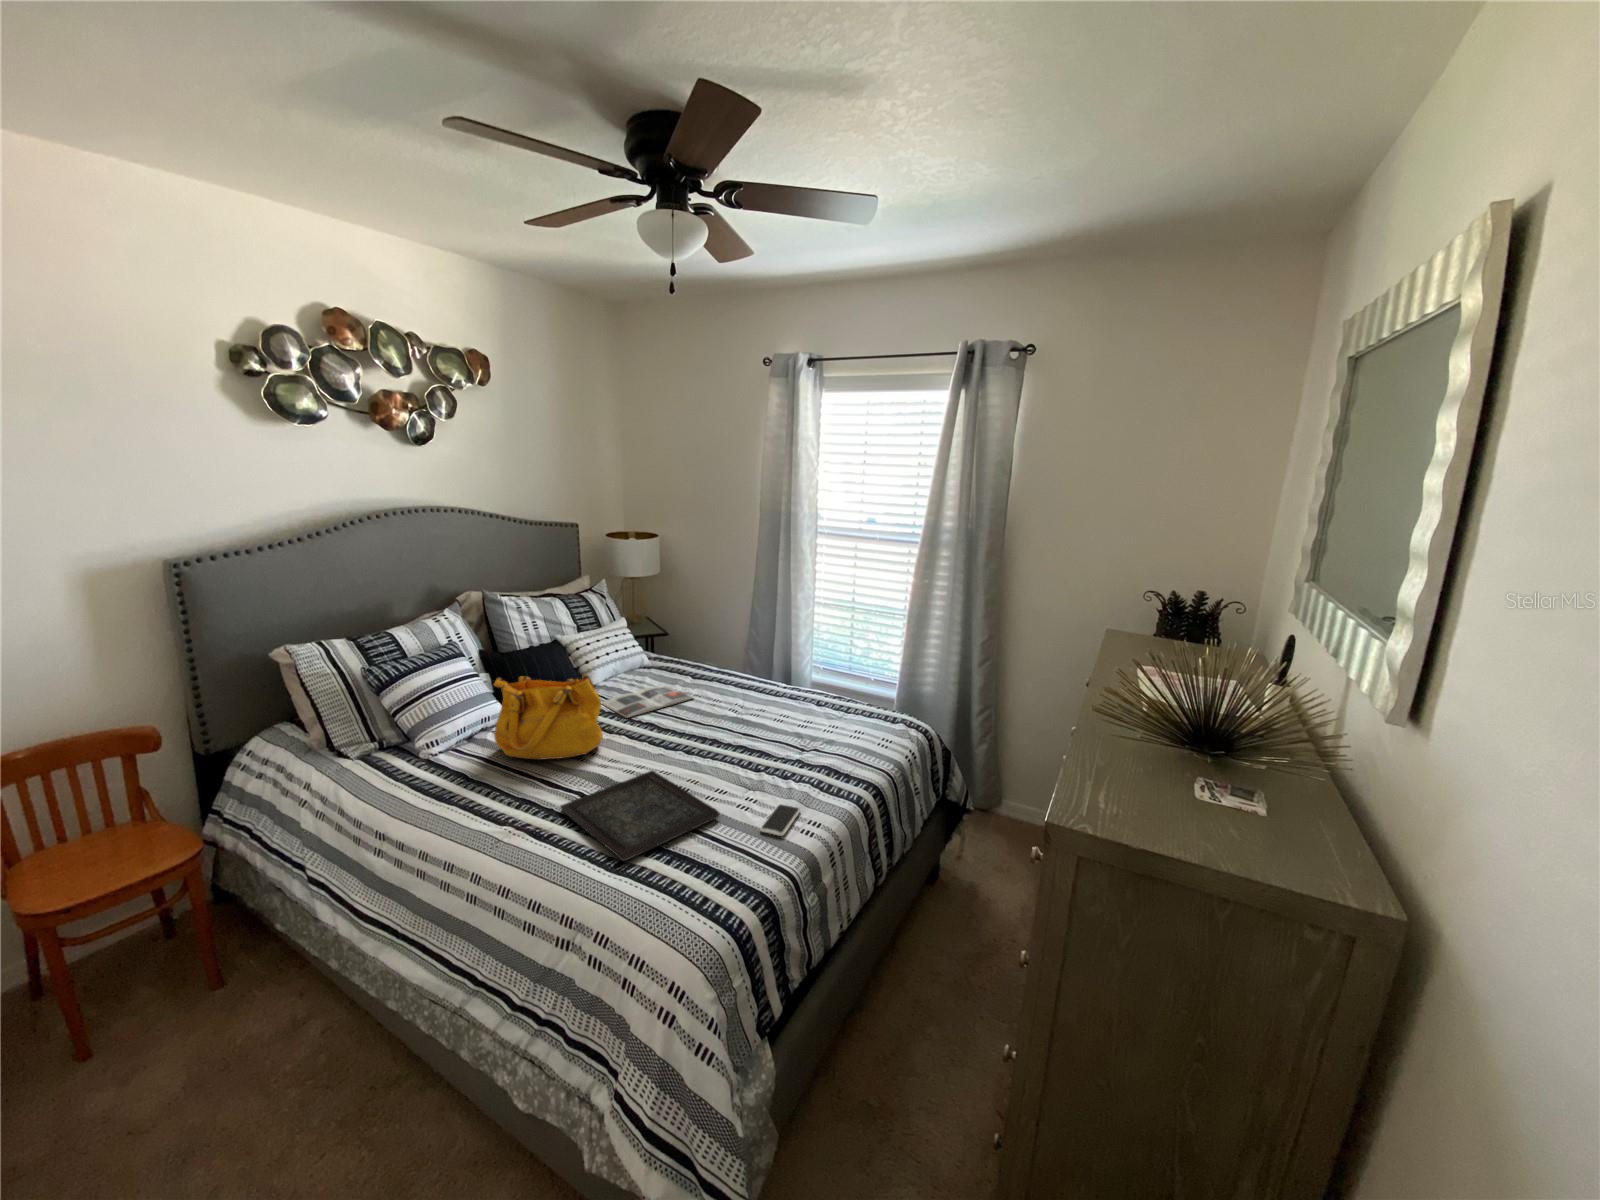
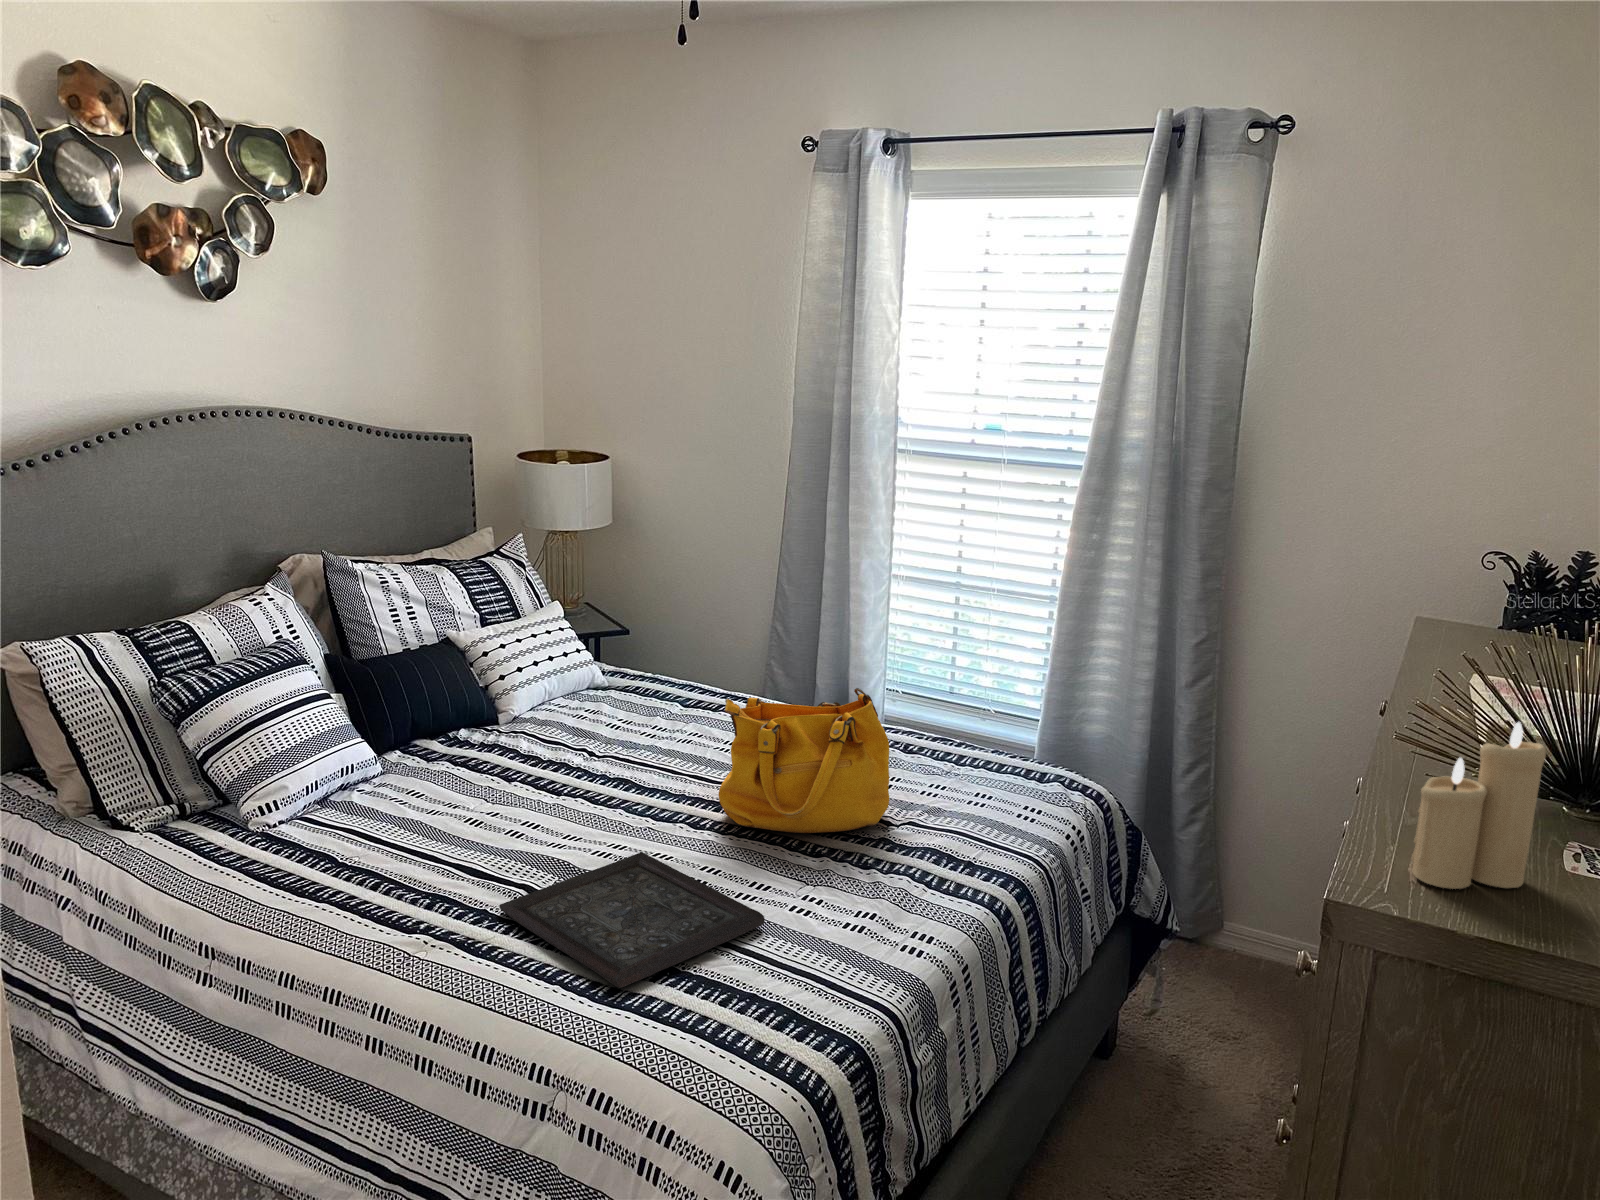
handbag: present [494,672,603,760] -> present [719,688,889,833]
magazine: present [601,685,693,718] -> none [533,717,692,770]
candle: none [1103,708,1188,816] -> present [1412,722,1546,889]
smartphone: present [760,804,800,836] -> none [834,906,898,954]

